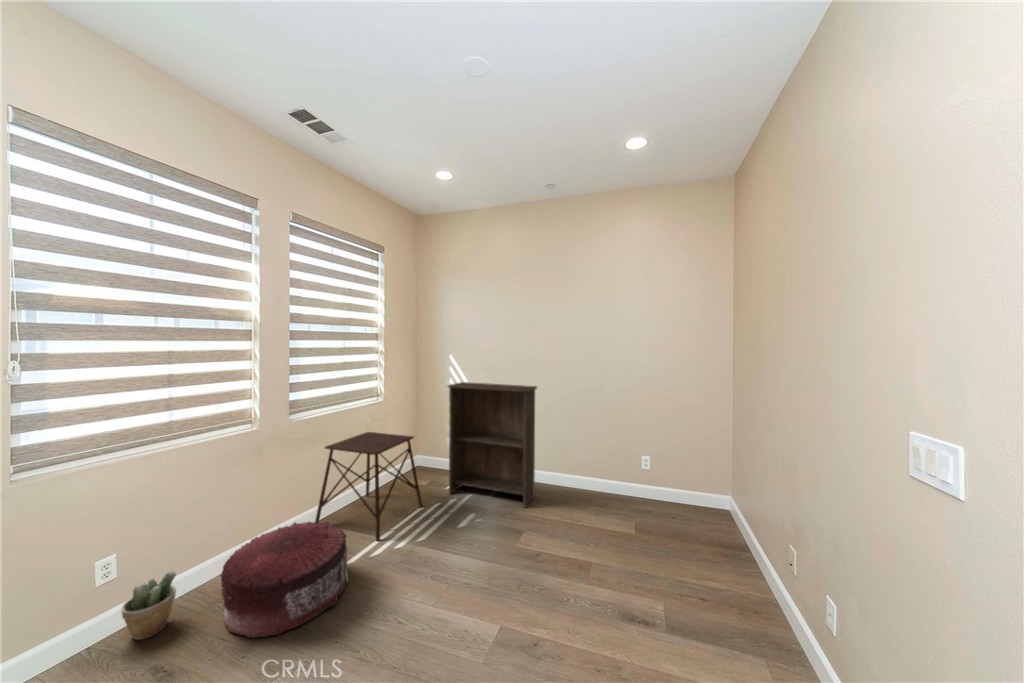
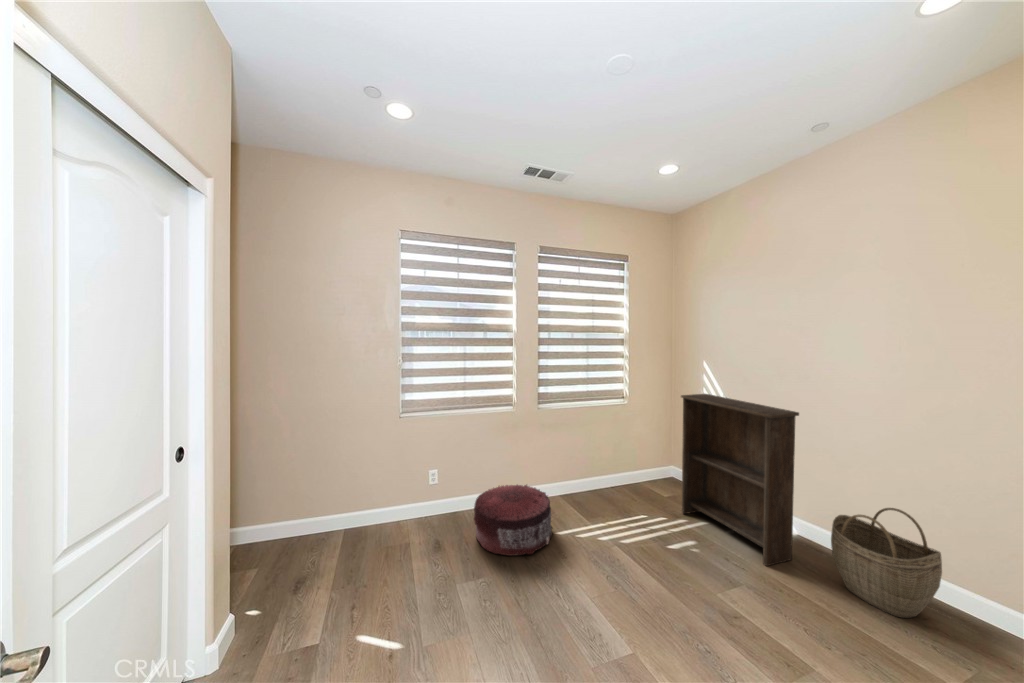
side table: present [315,432,422,541] -> none [554,429,646,527]
woven basket: none [558,439,609,506] -> present [831,508,942,618]
potted plant: present [121,571,176,640] -> none [439,488,462,521]

